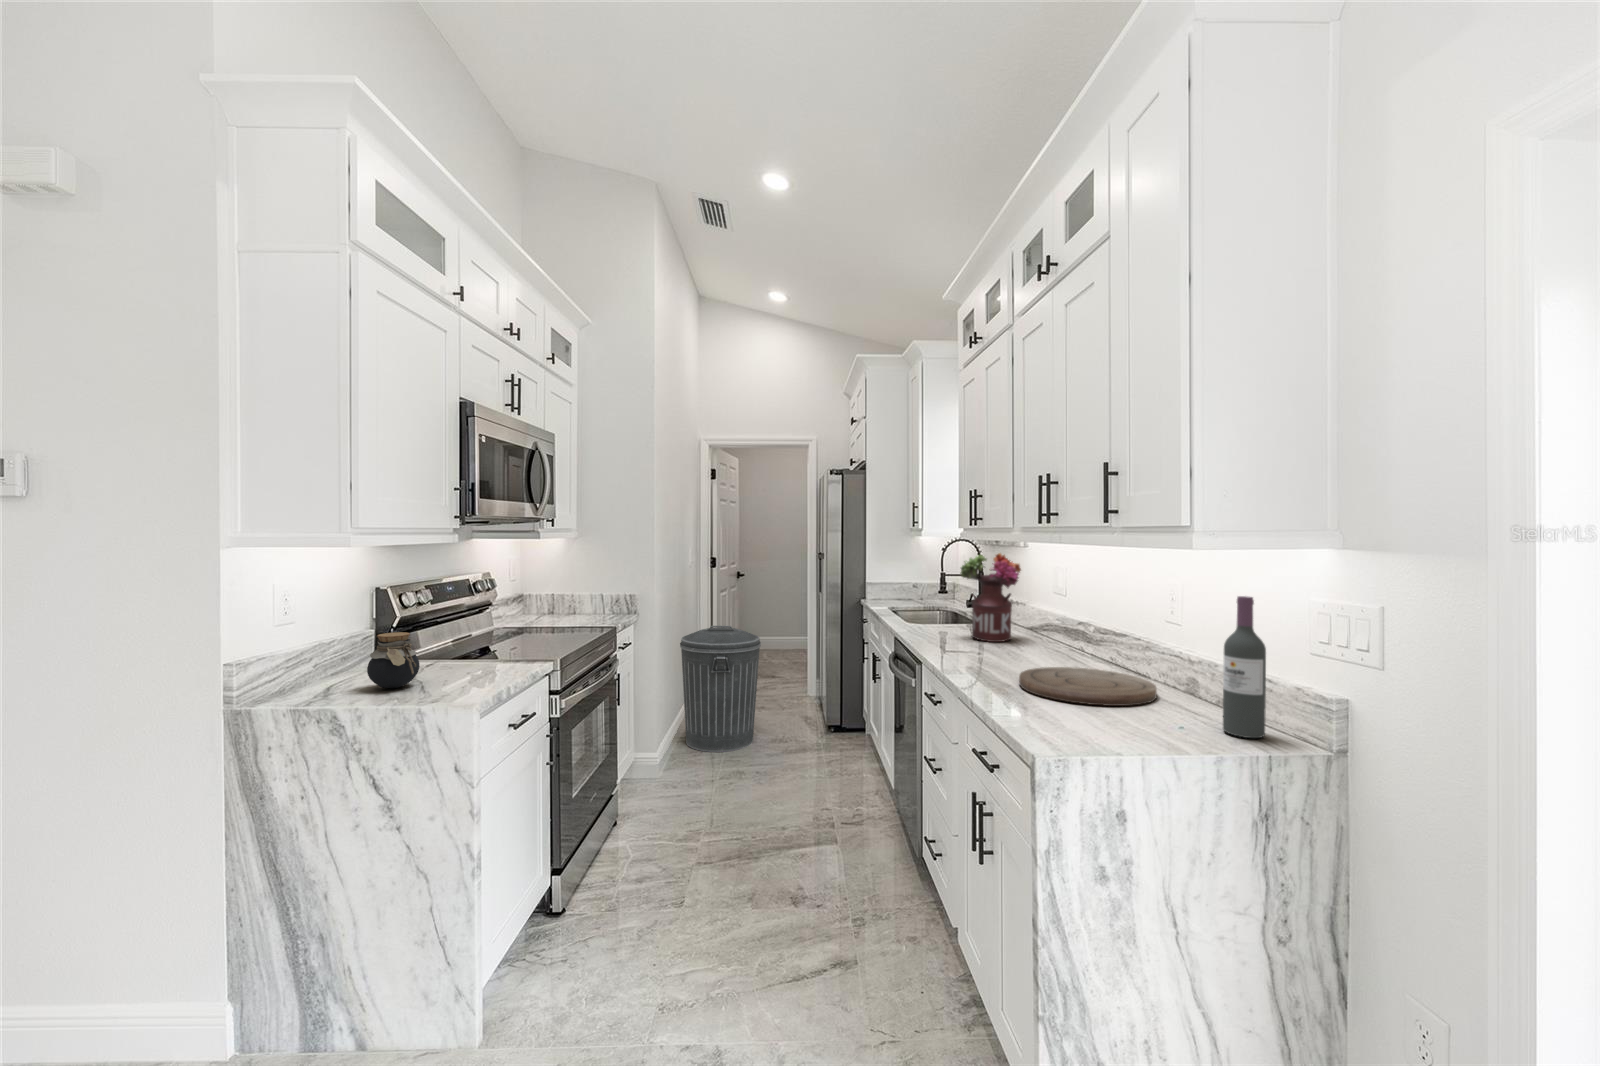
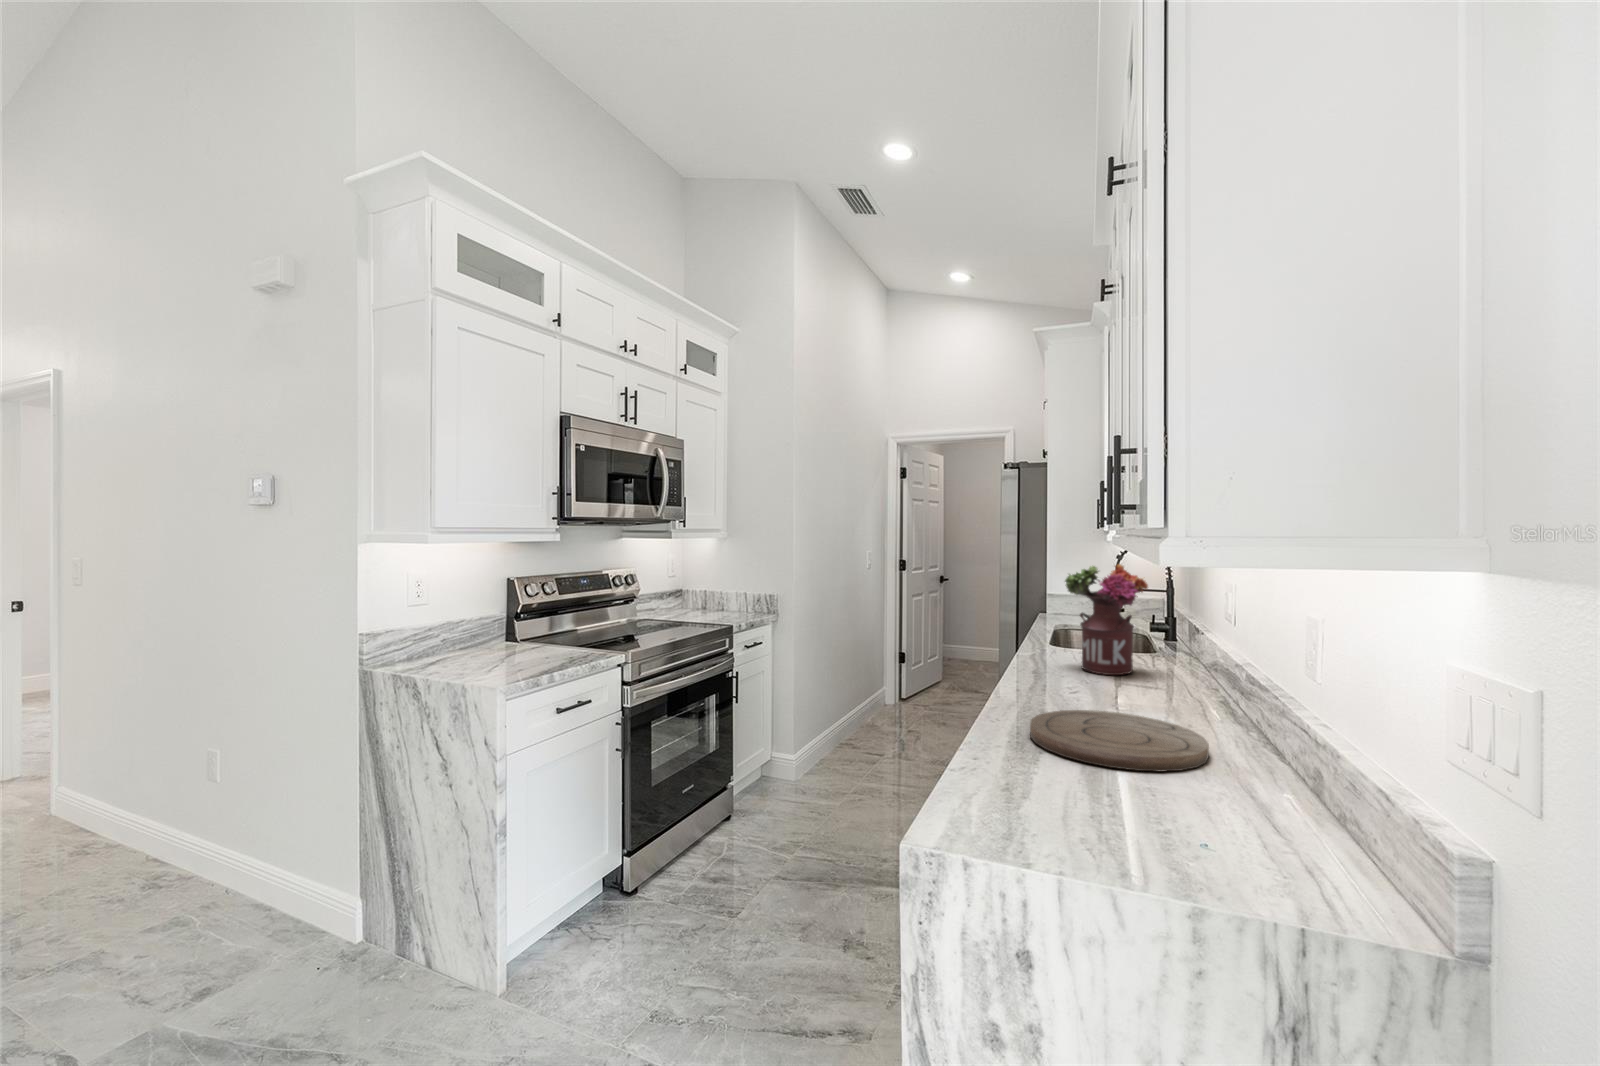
wine bottle: present [1223,596,1266,738] -> none [1212,635,1274,840]
trash can: present [680,626,761,752] -> none [835,633,921,768]
jar: present [367,632,420,688] -> none [452,618,494,666]

